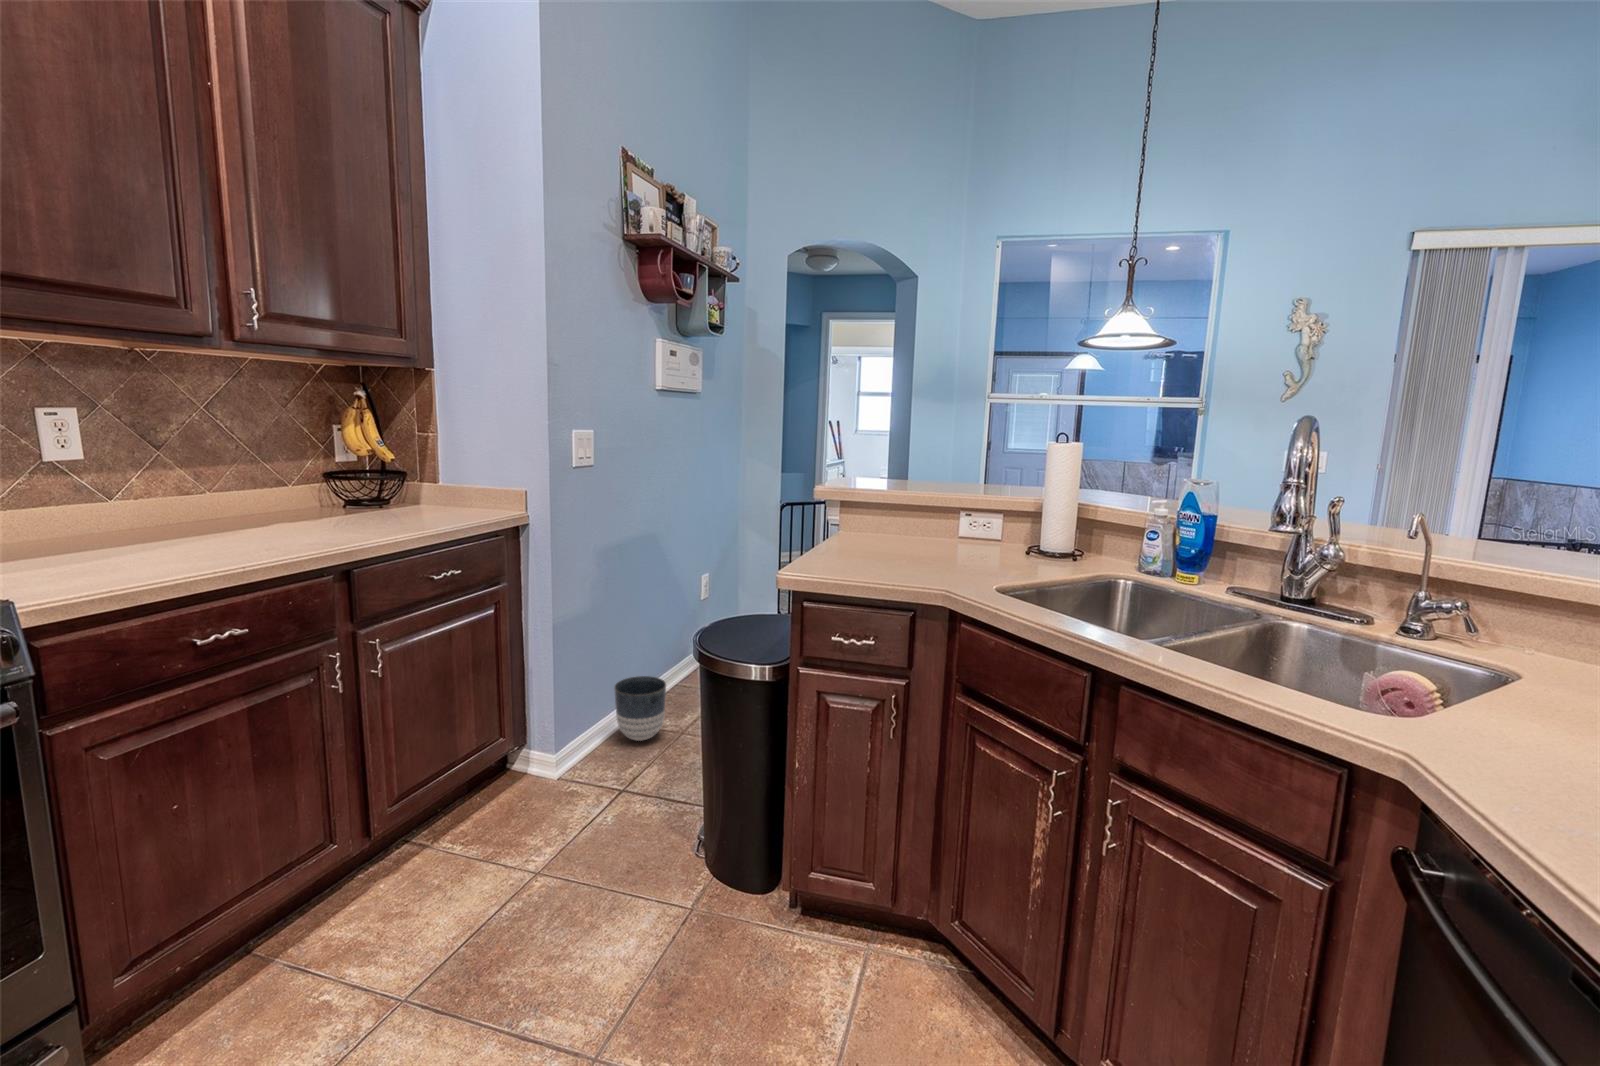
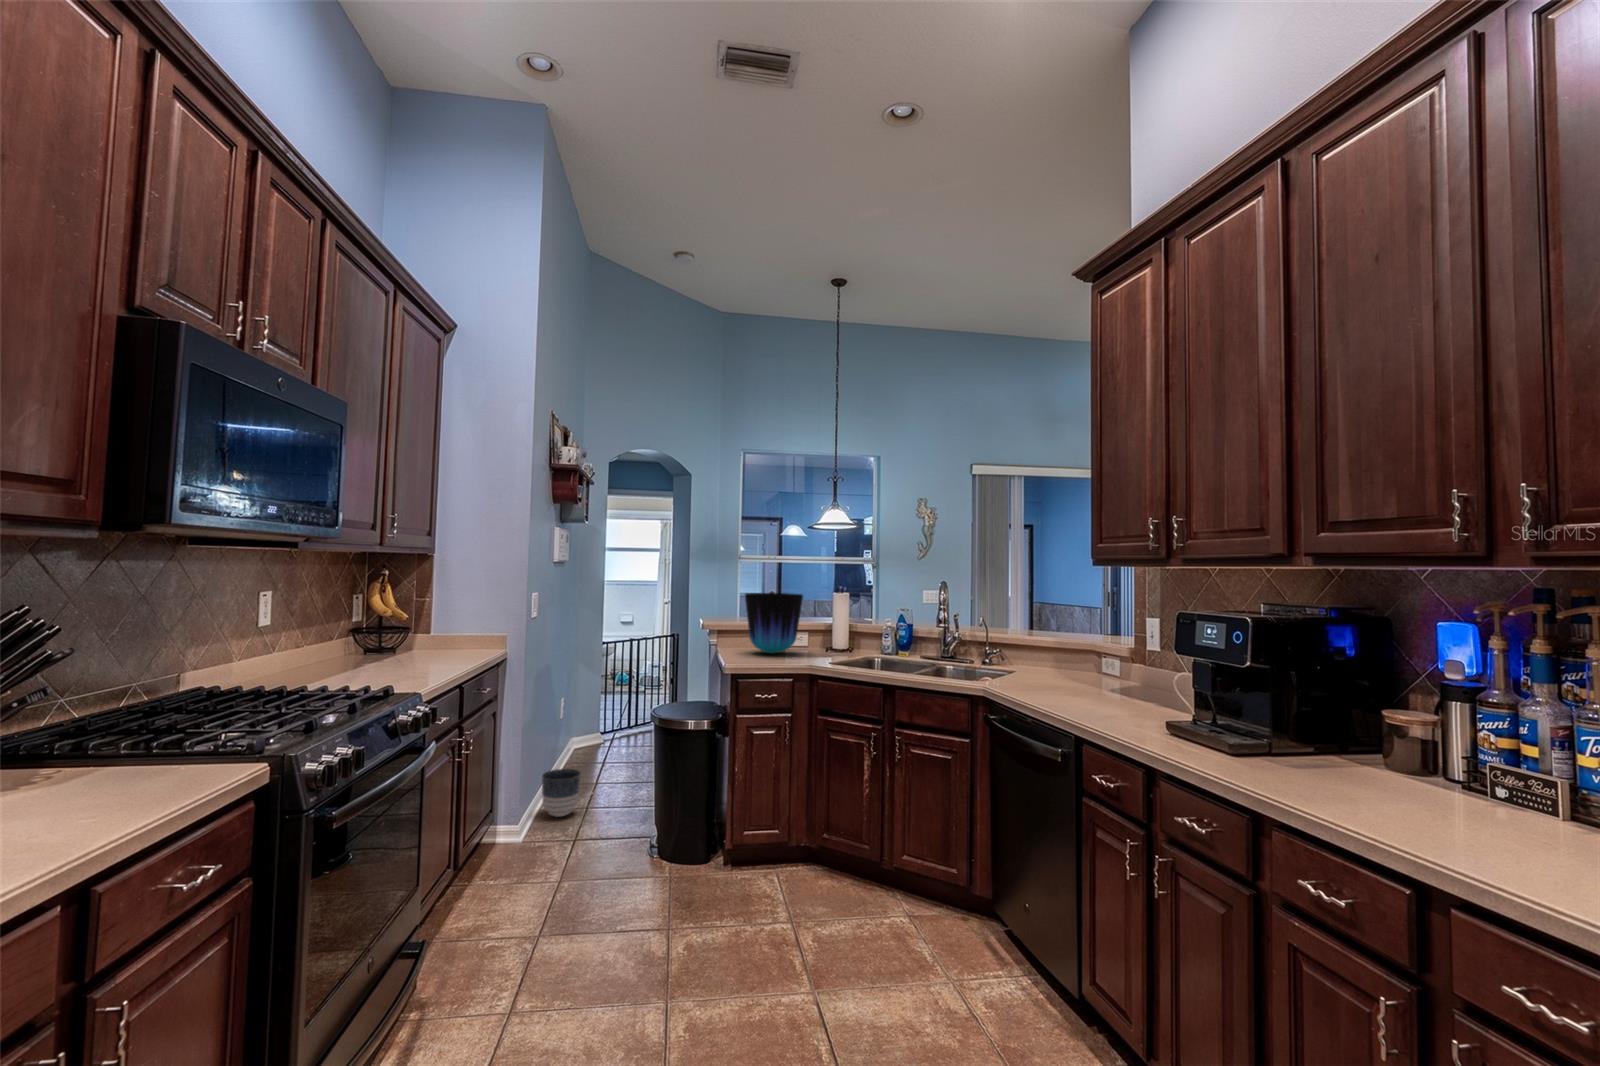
vase: none [869,440,980,550] -> present [745,593,803,653]

